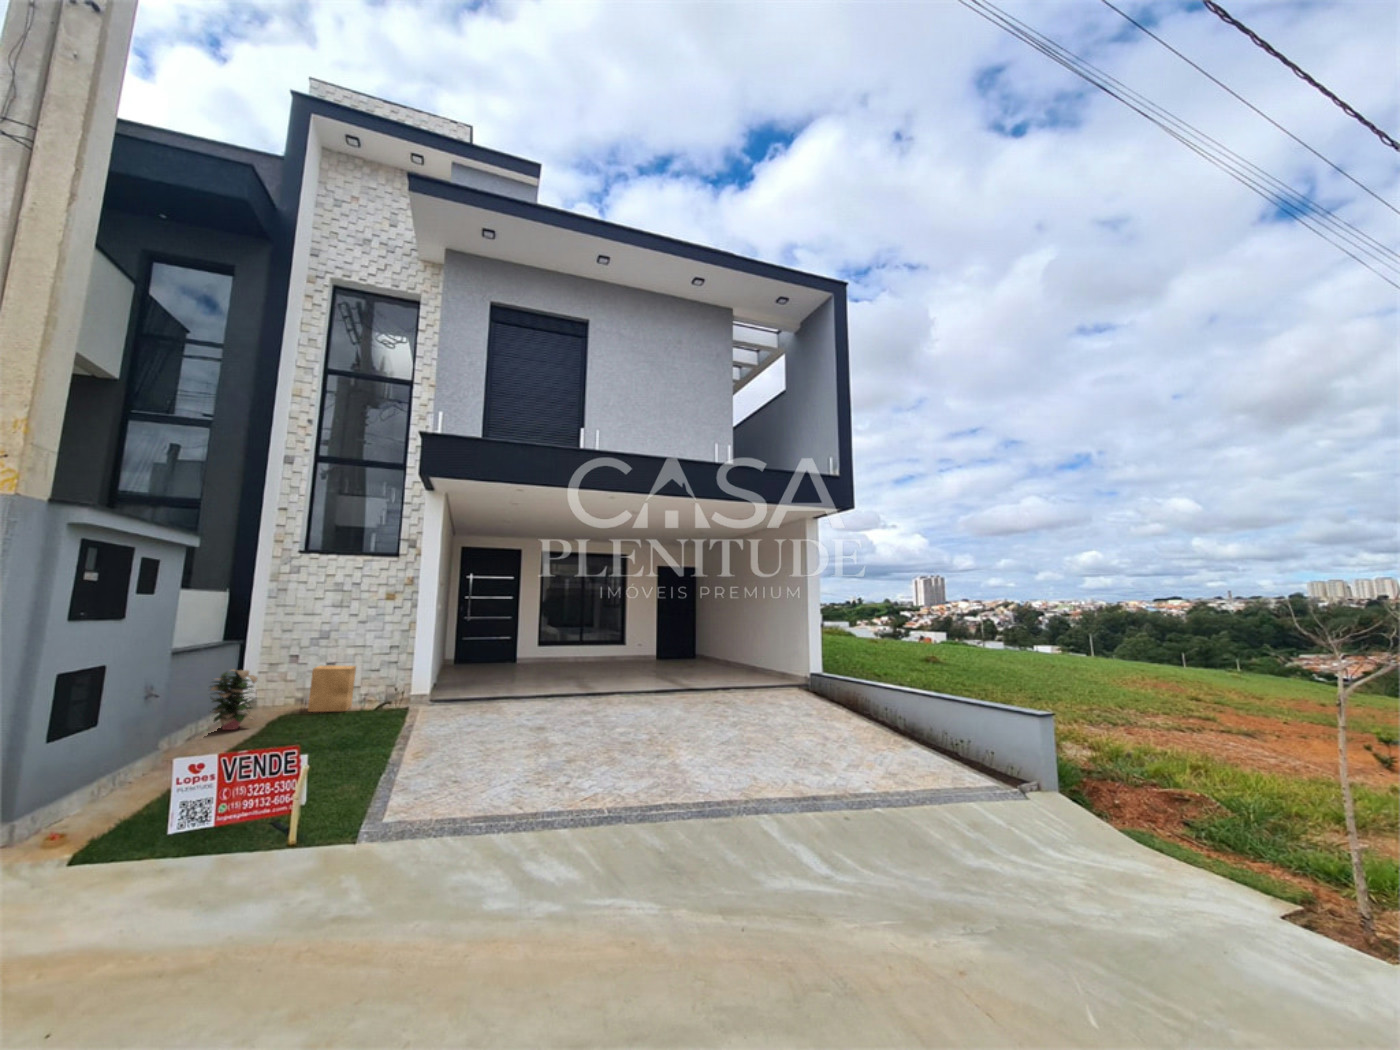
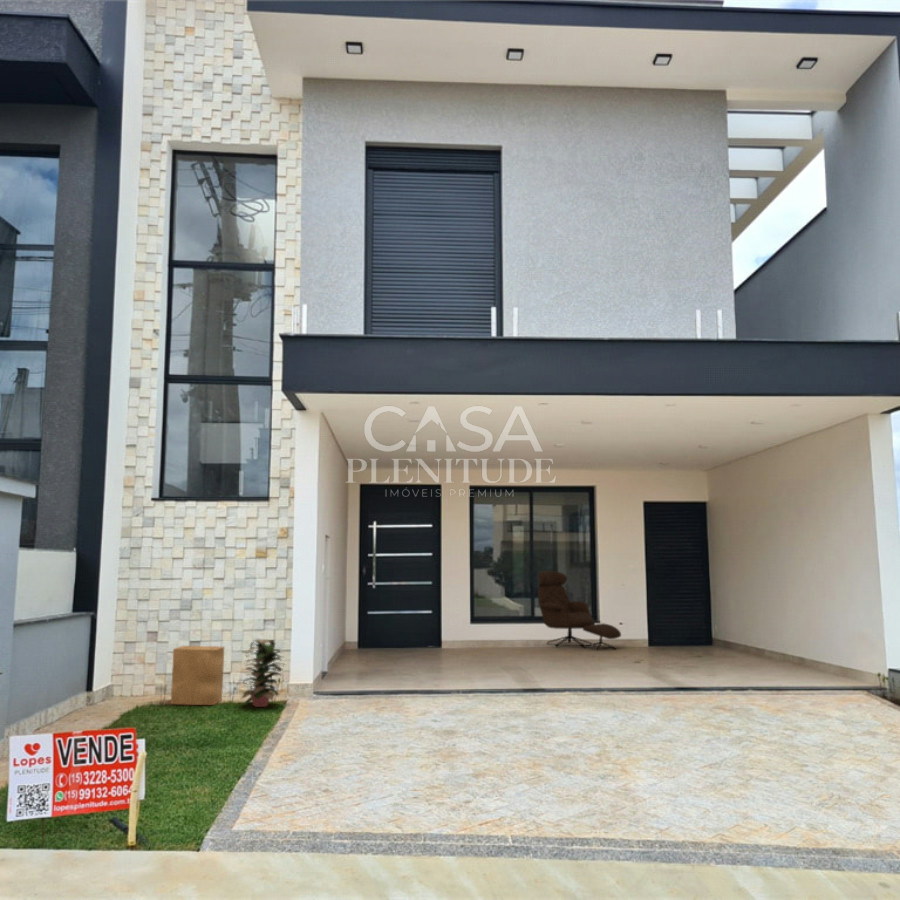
lounge chair: none [583,609,637,661] -> present [538,571,621,649]
decorative plant: present [210,669,258,730] -> present [242,639,283,707]

